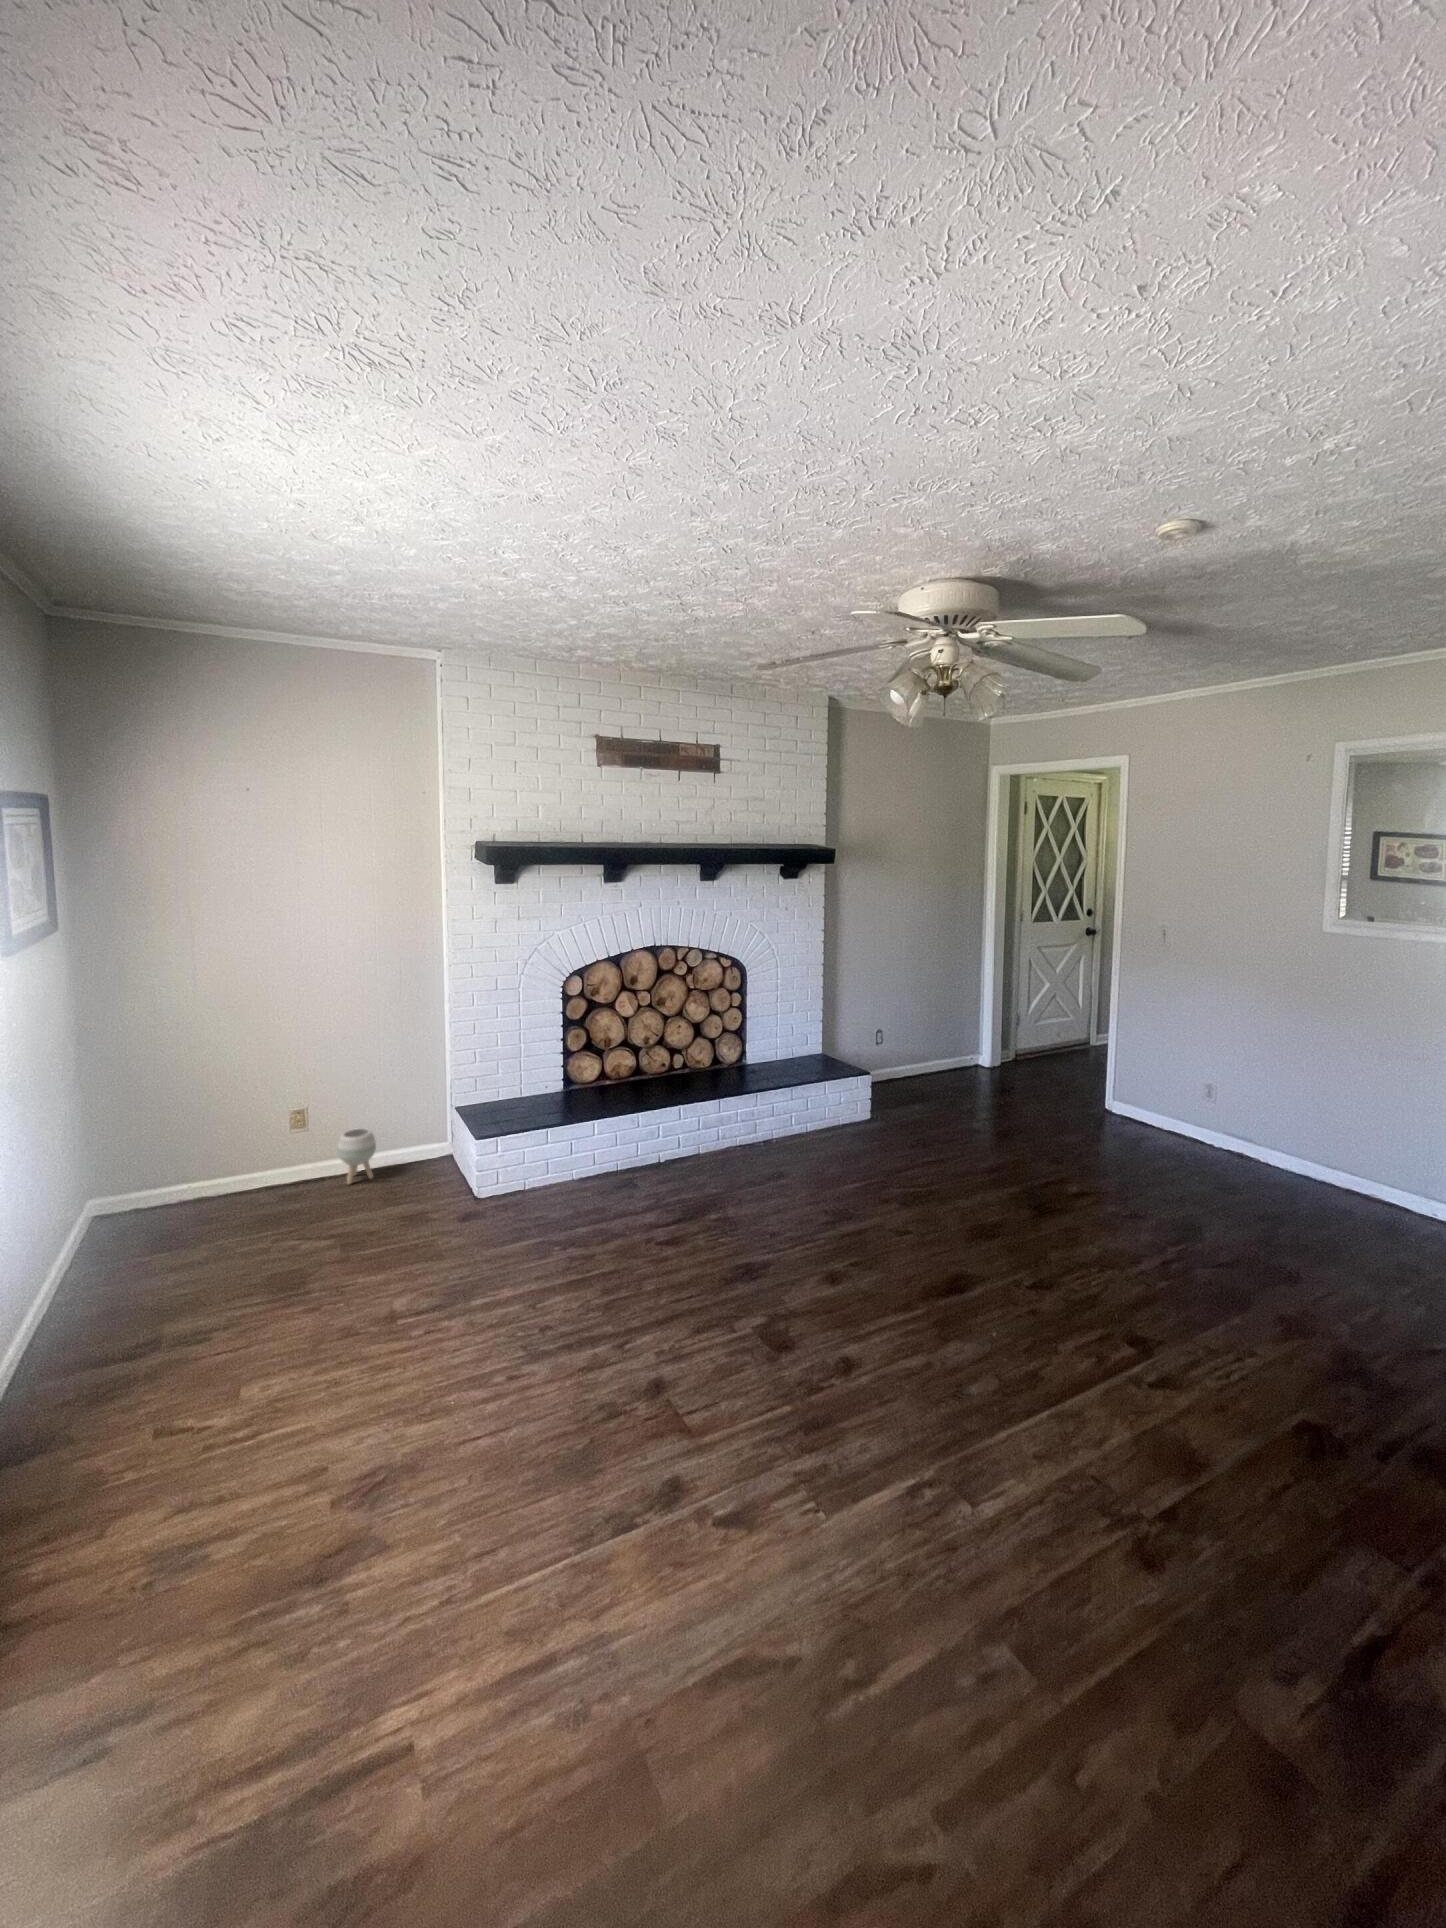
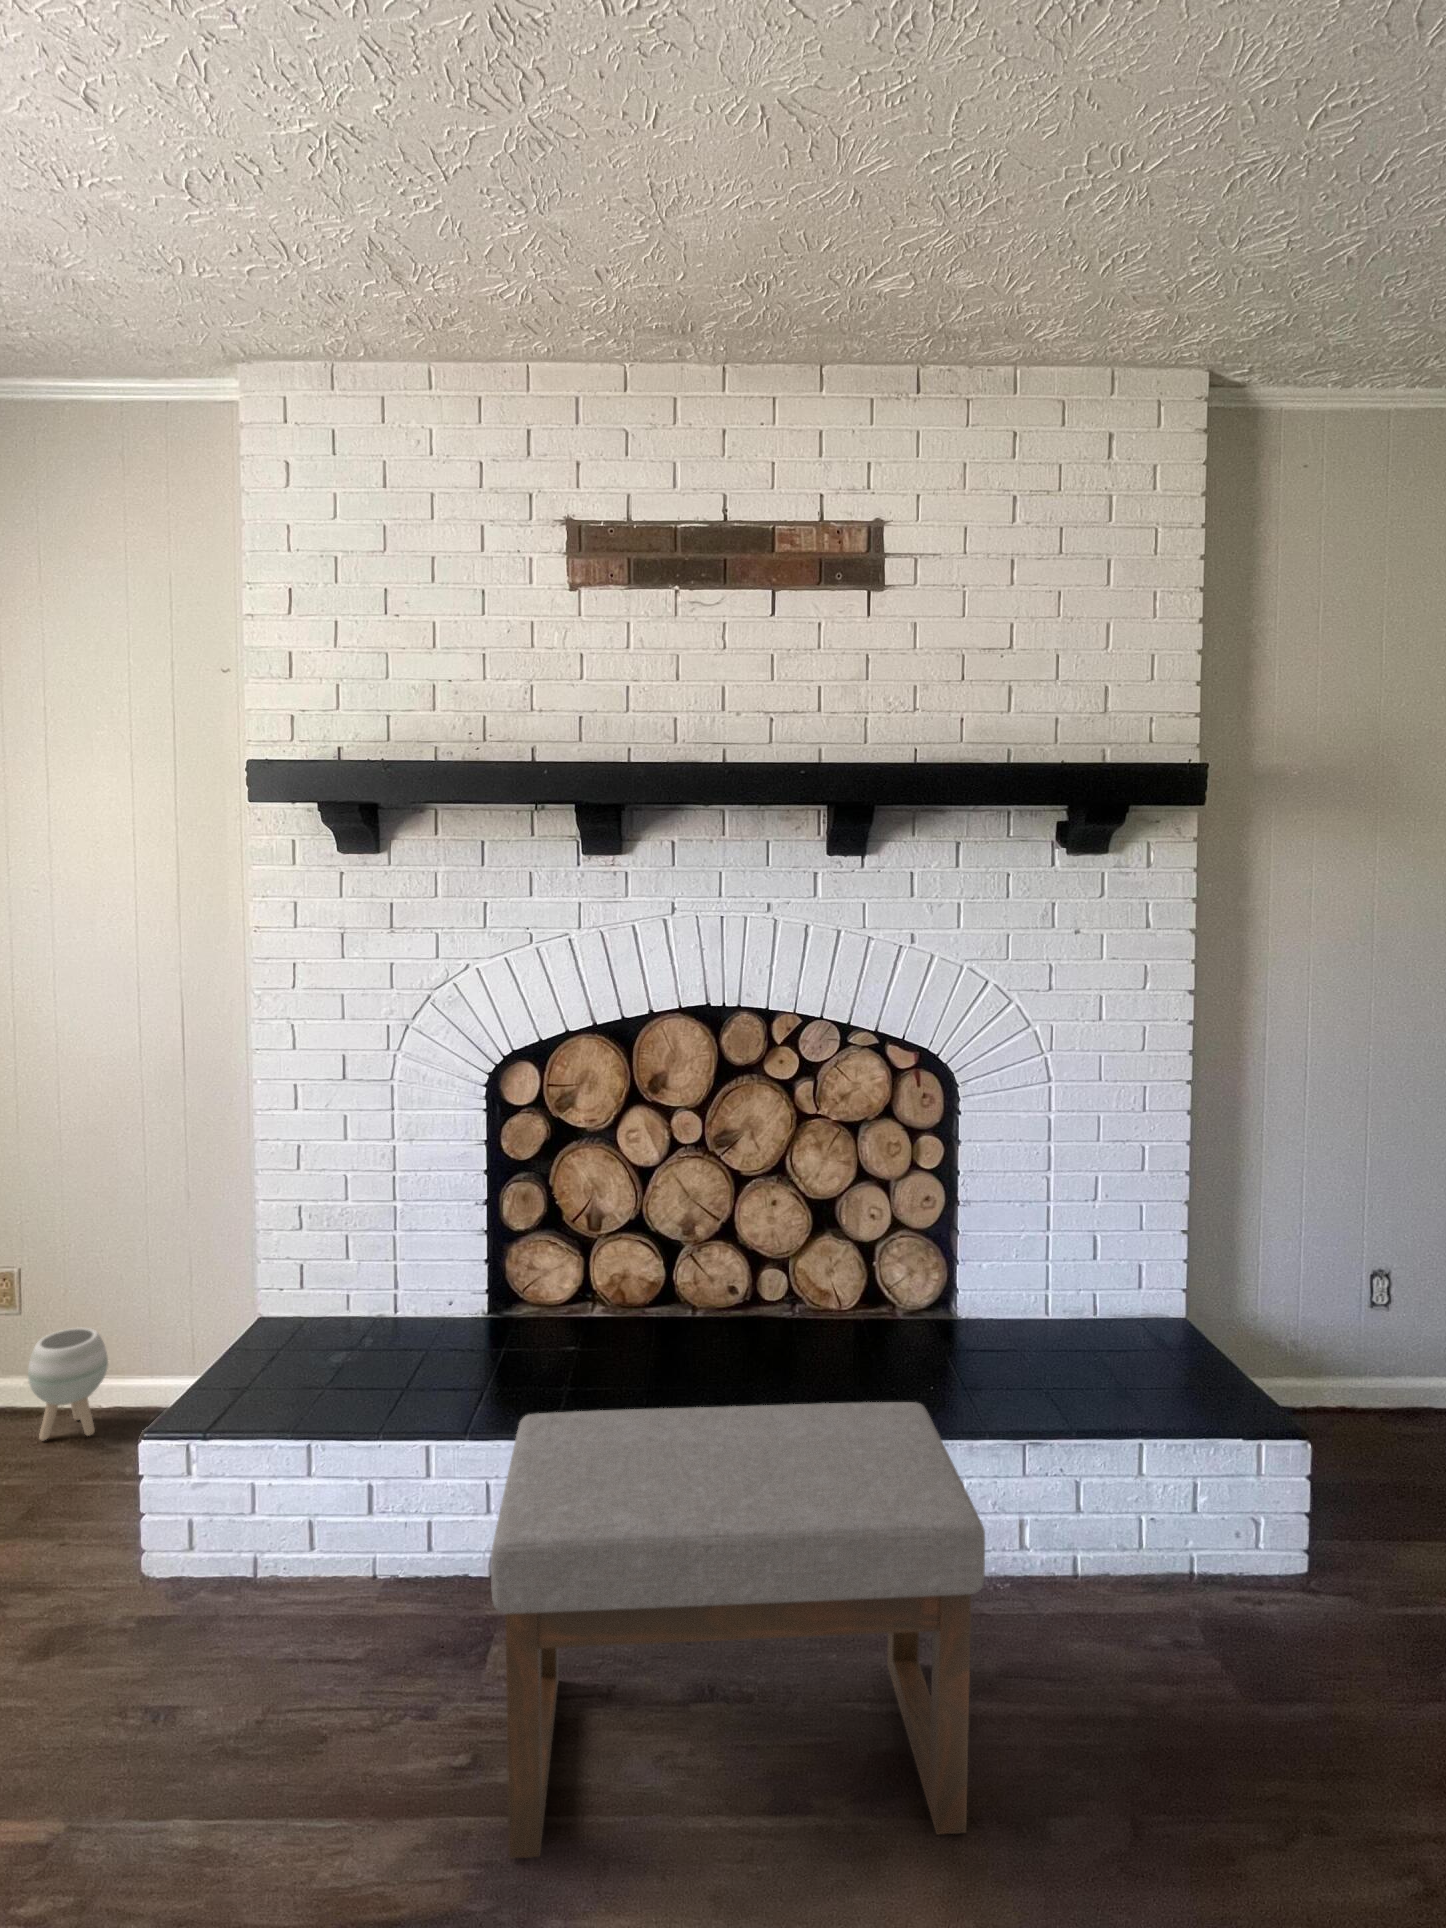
ottoman: none [661,1075,827,1224] -> present [491,1402,985,1859]

